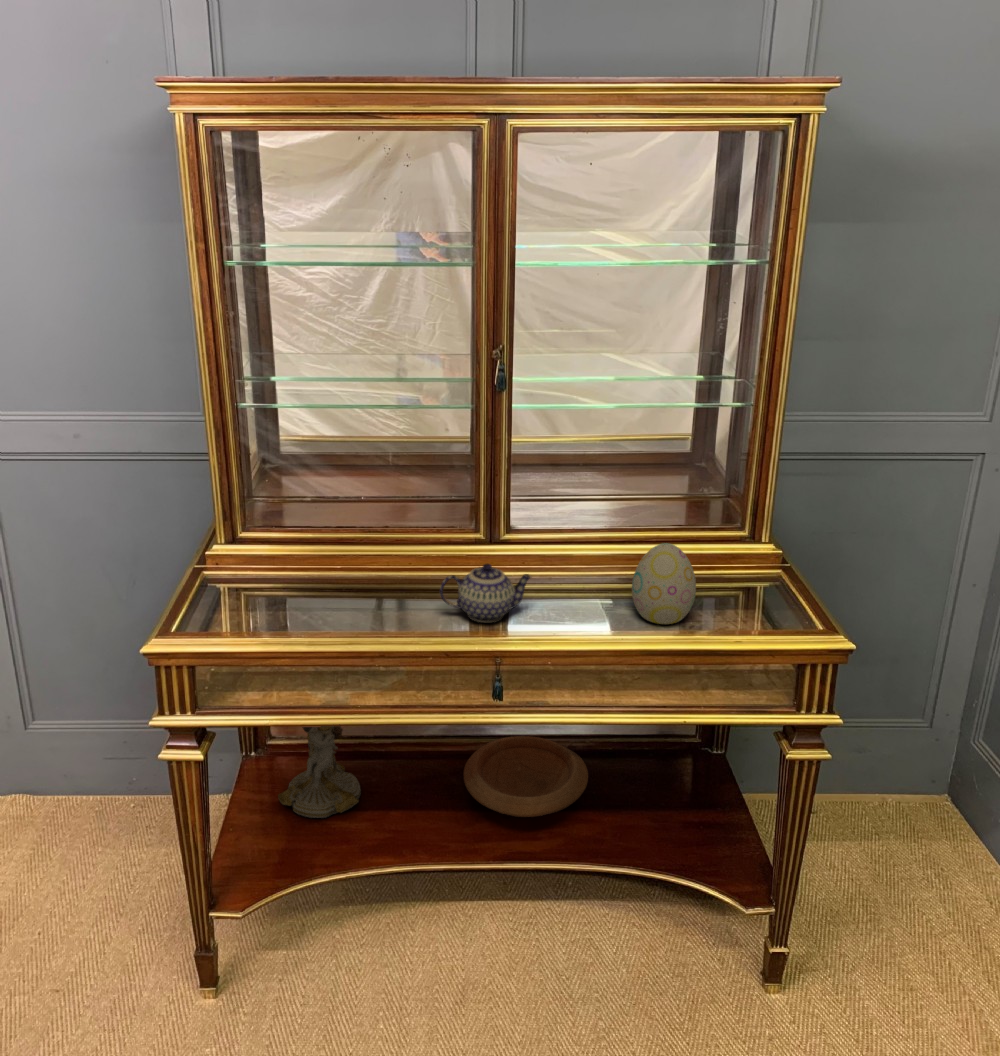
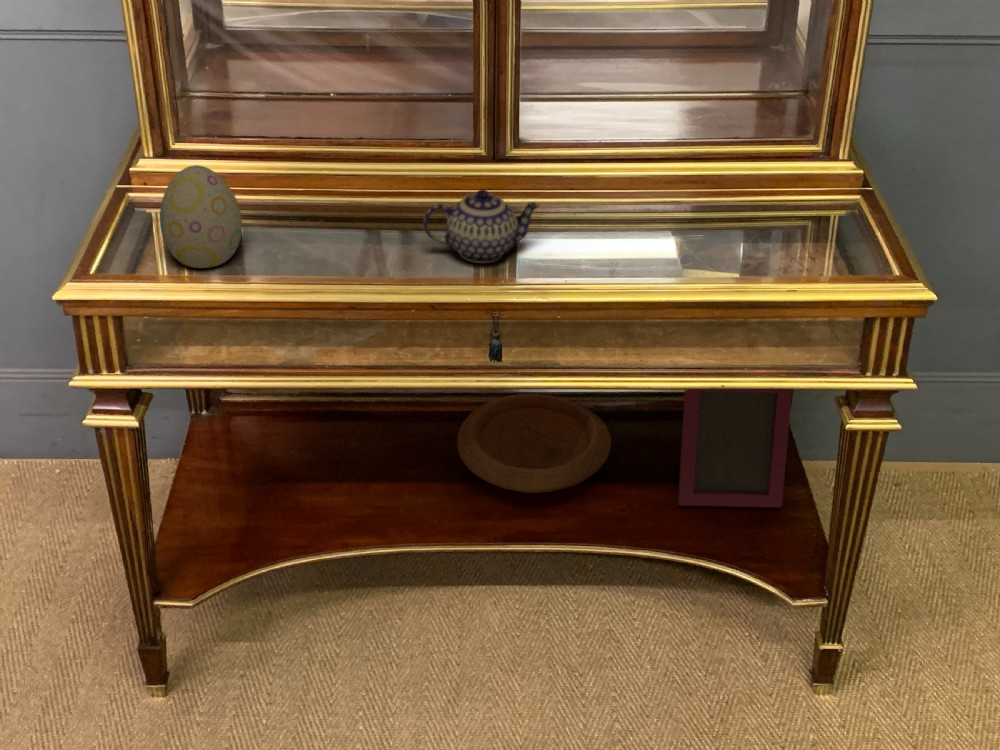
decorative egg: present [632,543,696,624] -> present [160,165,242,268]
picture frame: none [644,718,734,829] -> present [678,389,792,507]
candlestick: present [278,726,361,818] -> none [229,328,331,491]

